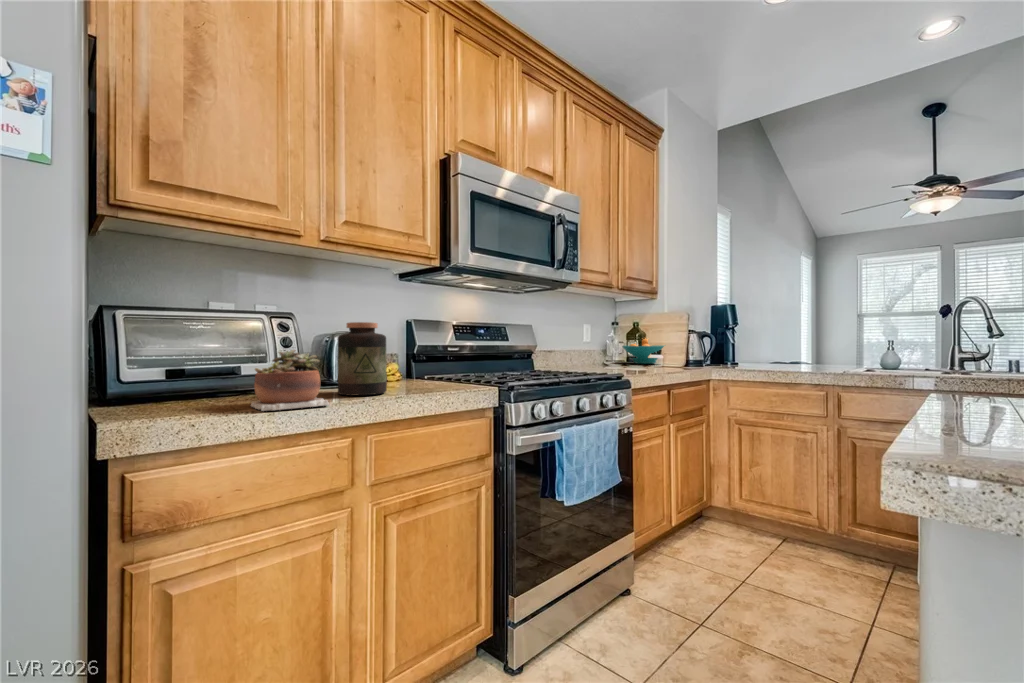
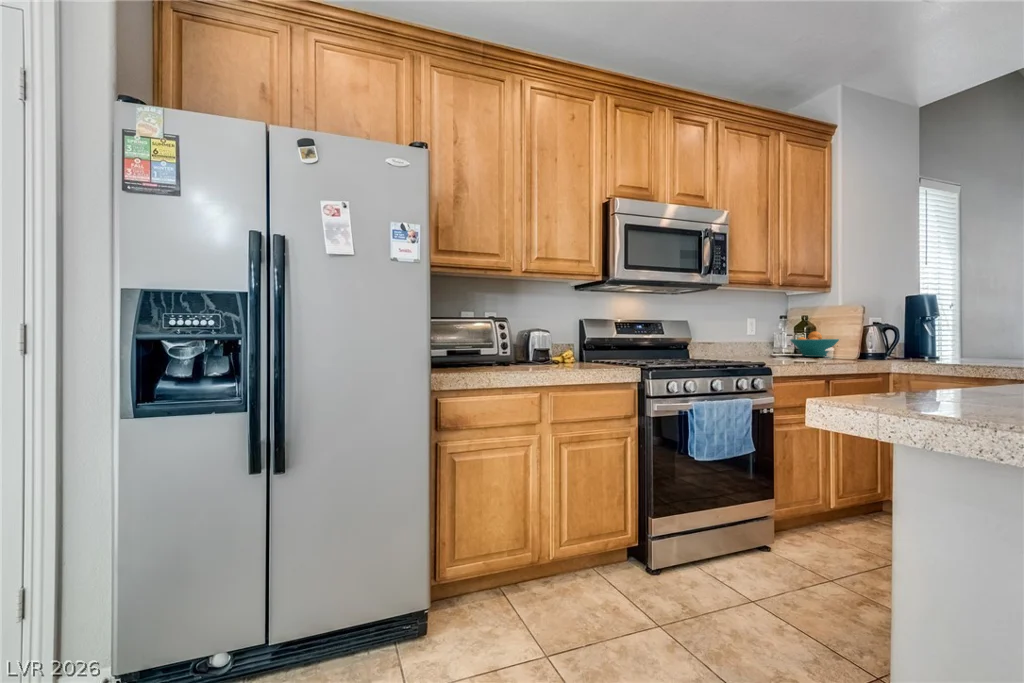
jar: present [338,322,387,395] -> none [533,324,562,369]
succulent plant: present [251,350,329,411] -> none [487,340,528,373]

